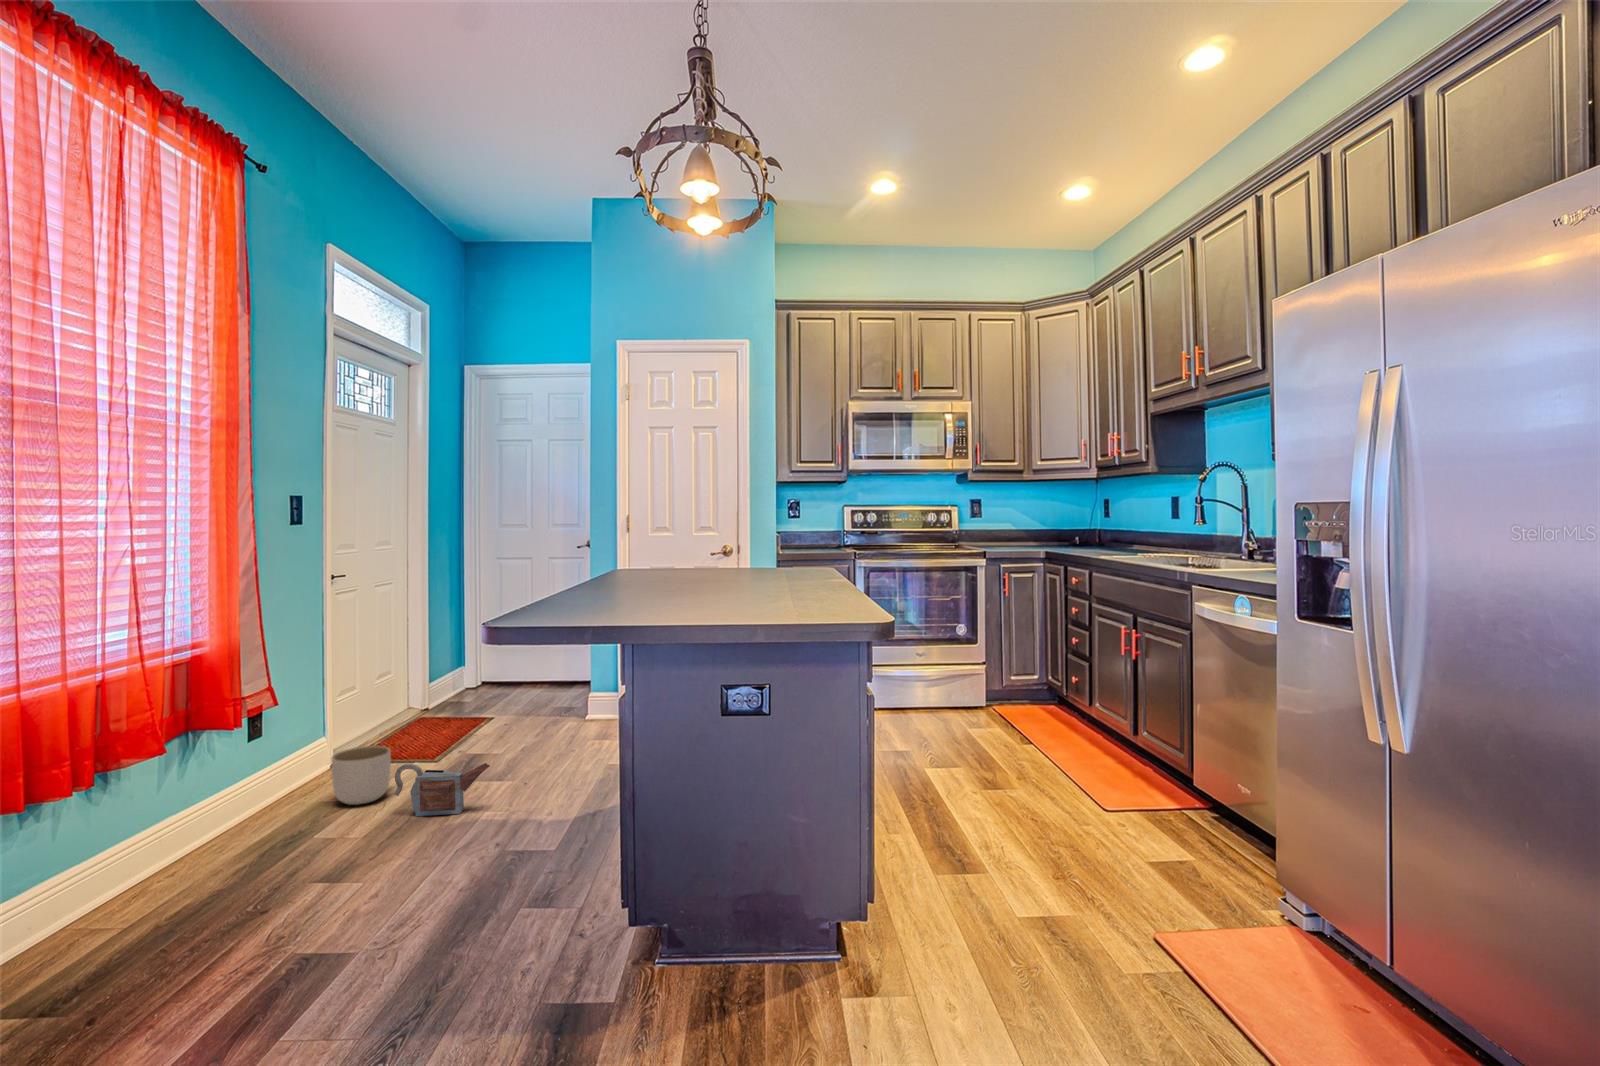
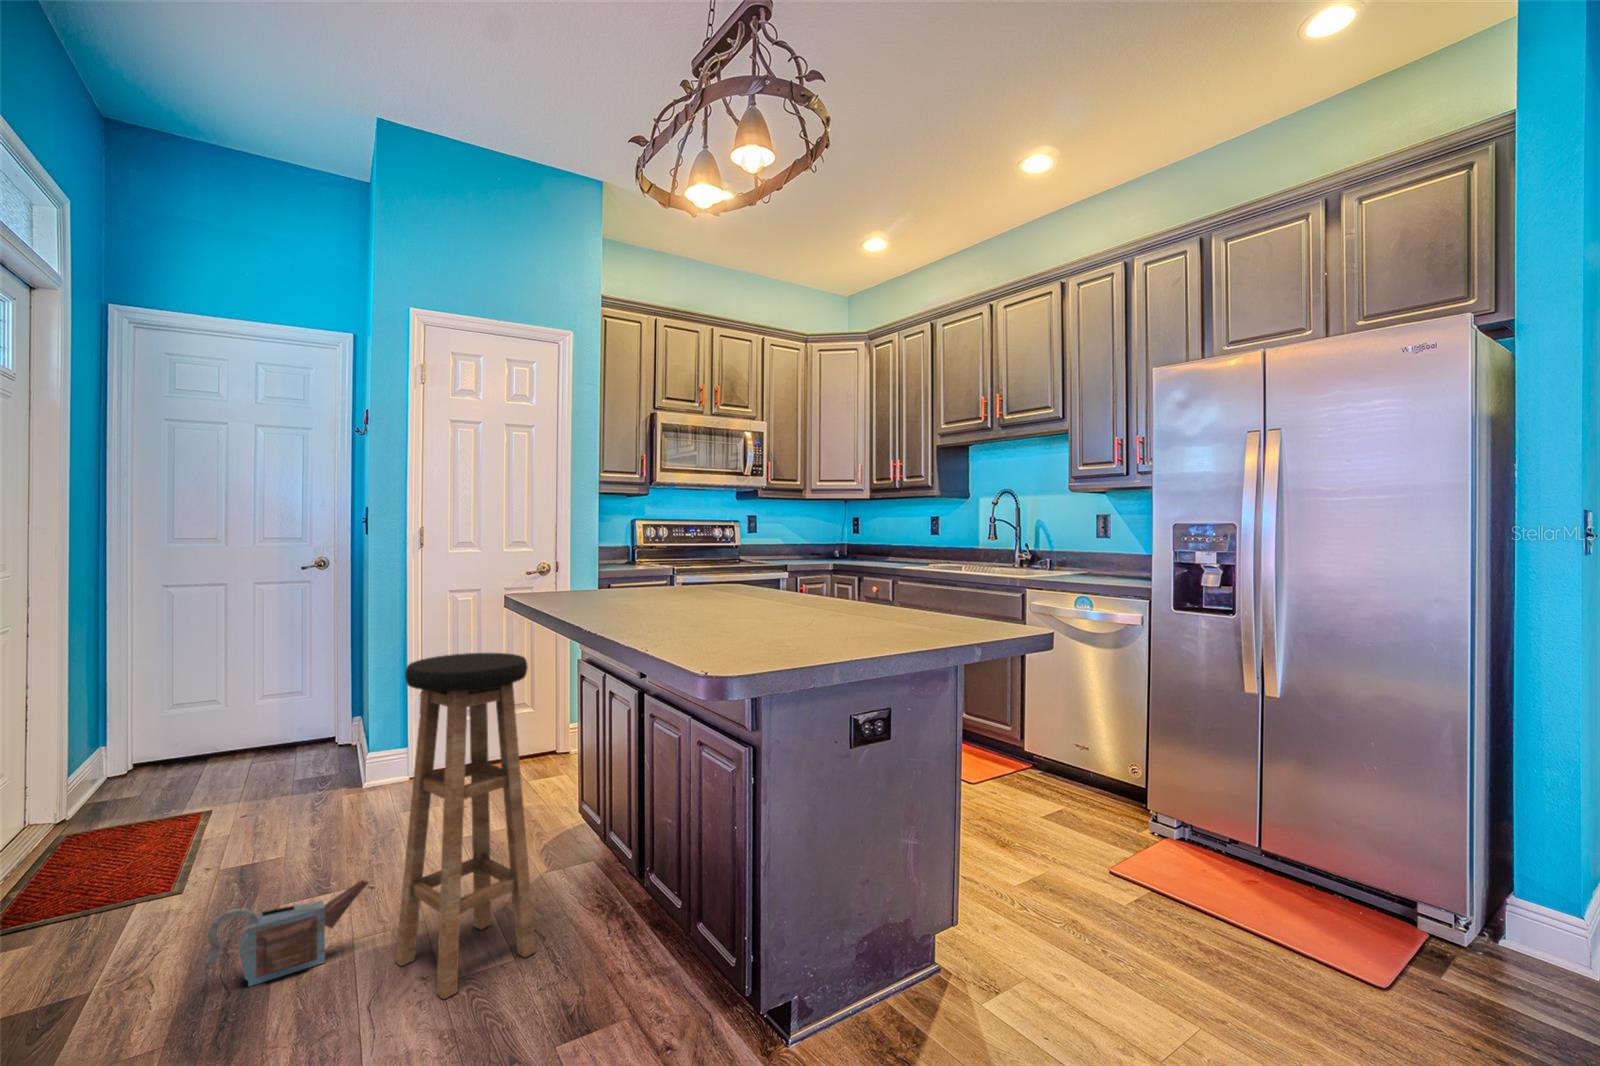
bar stool: none [484,608,571,850] -> present [395,653,536,999]
planter: present [332,746,391,805] -> none [48,892,162,1004]

